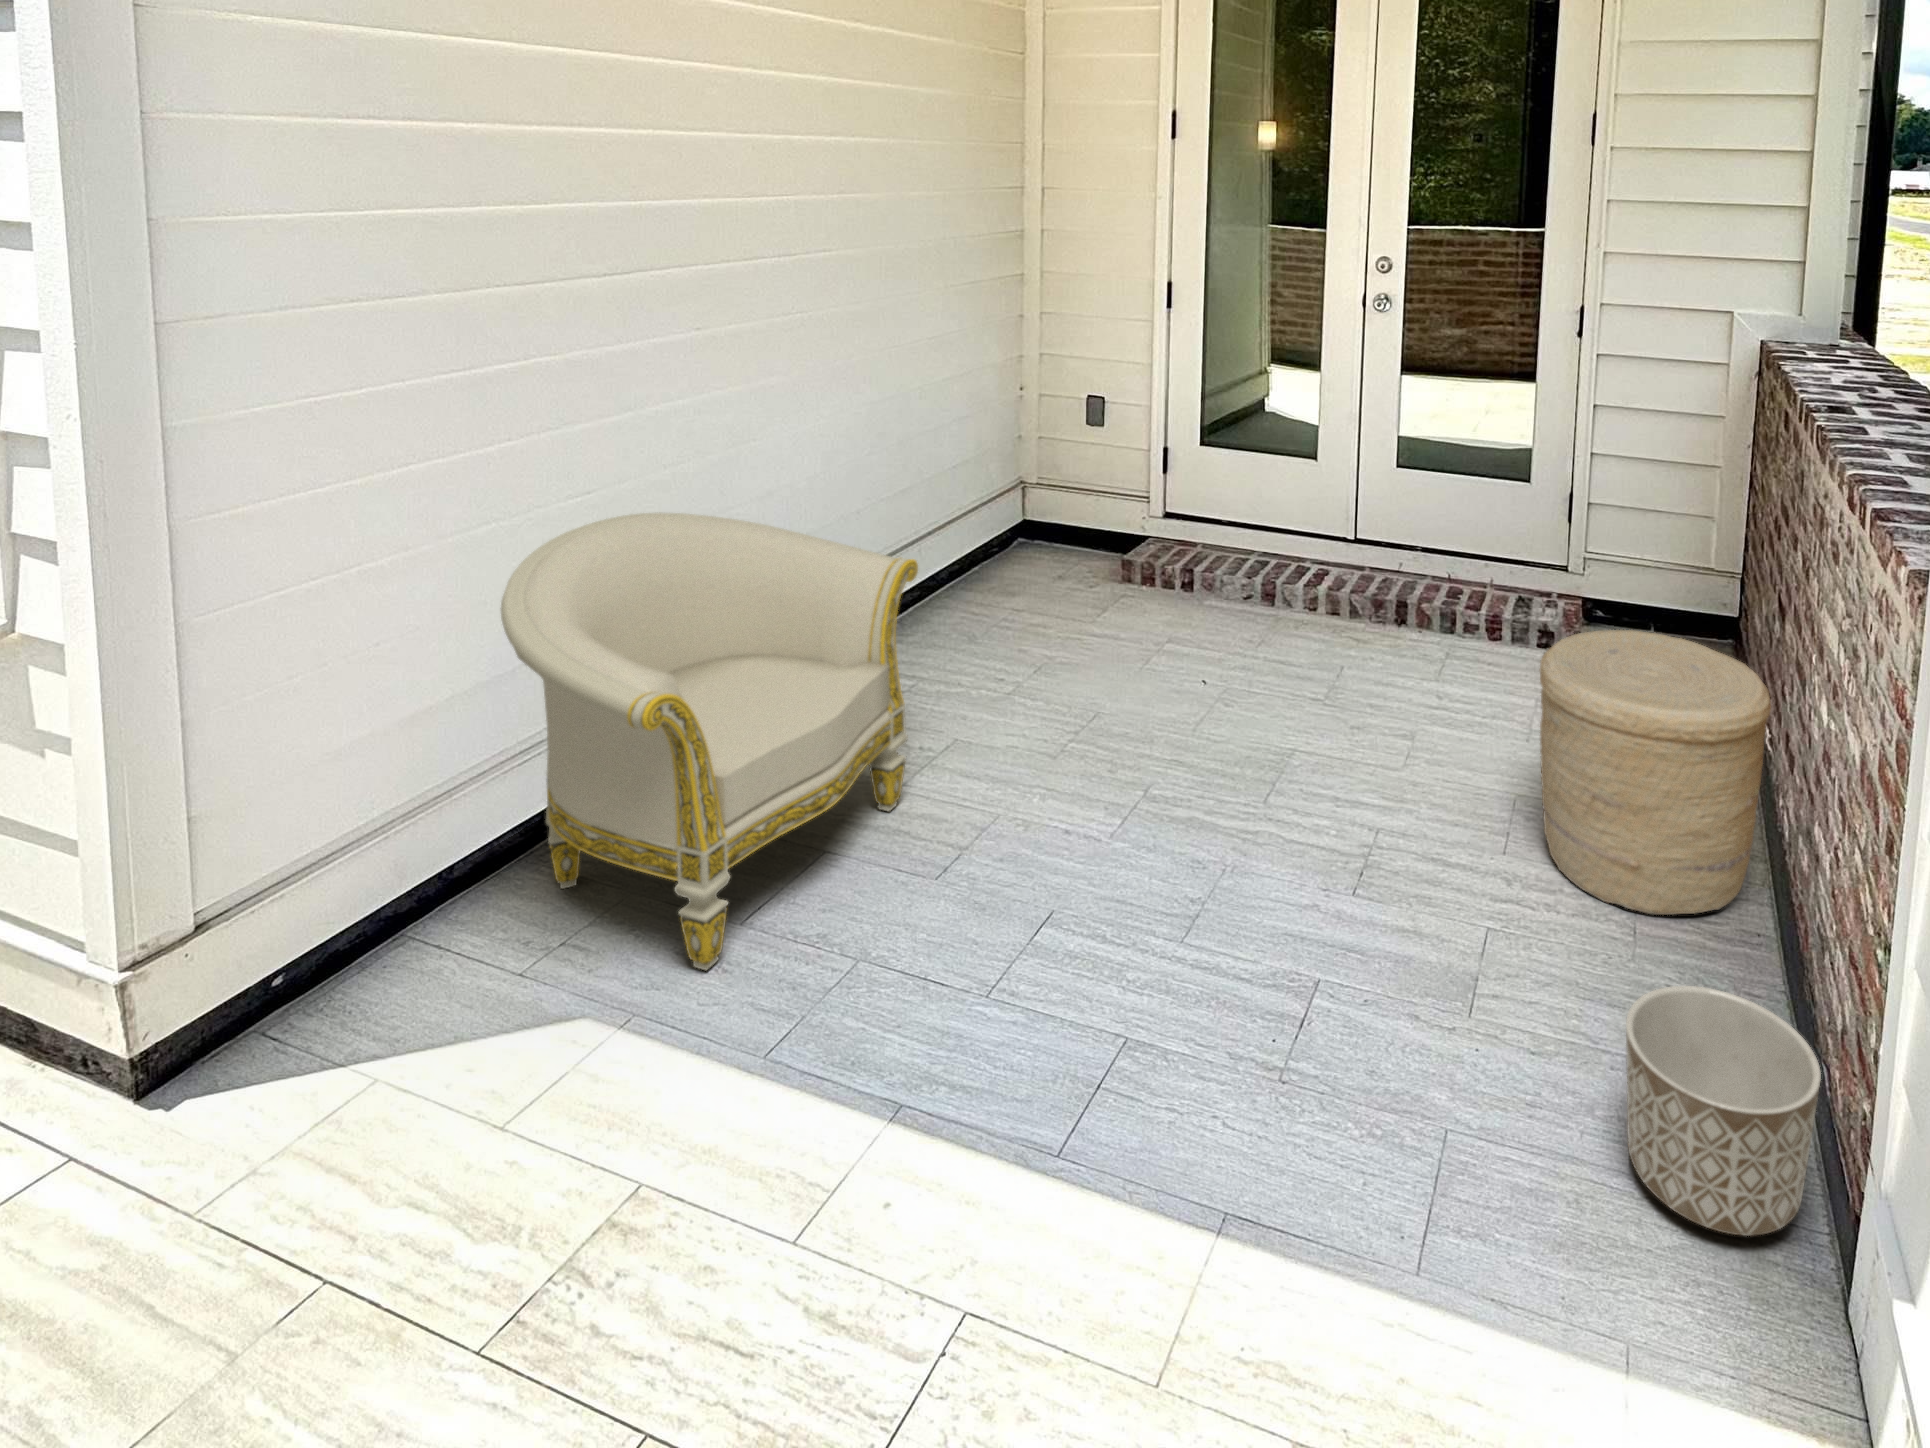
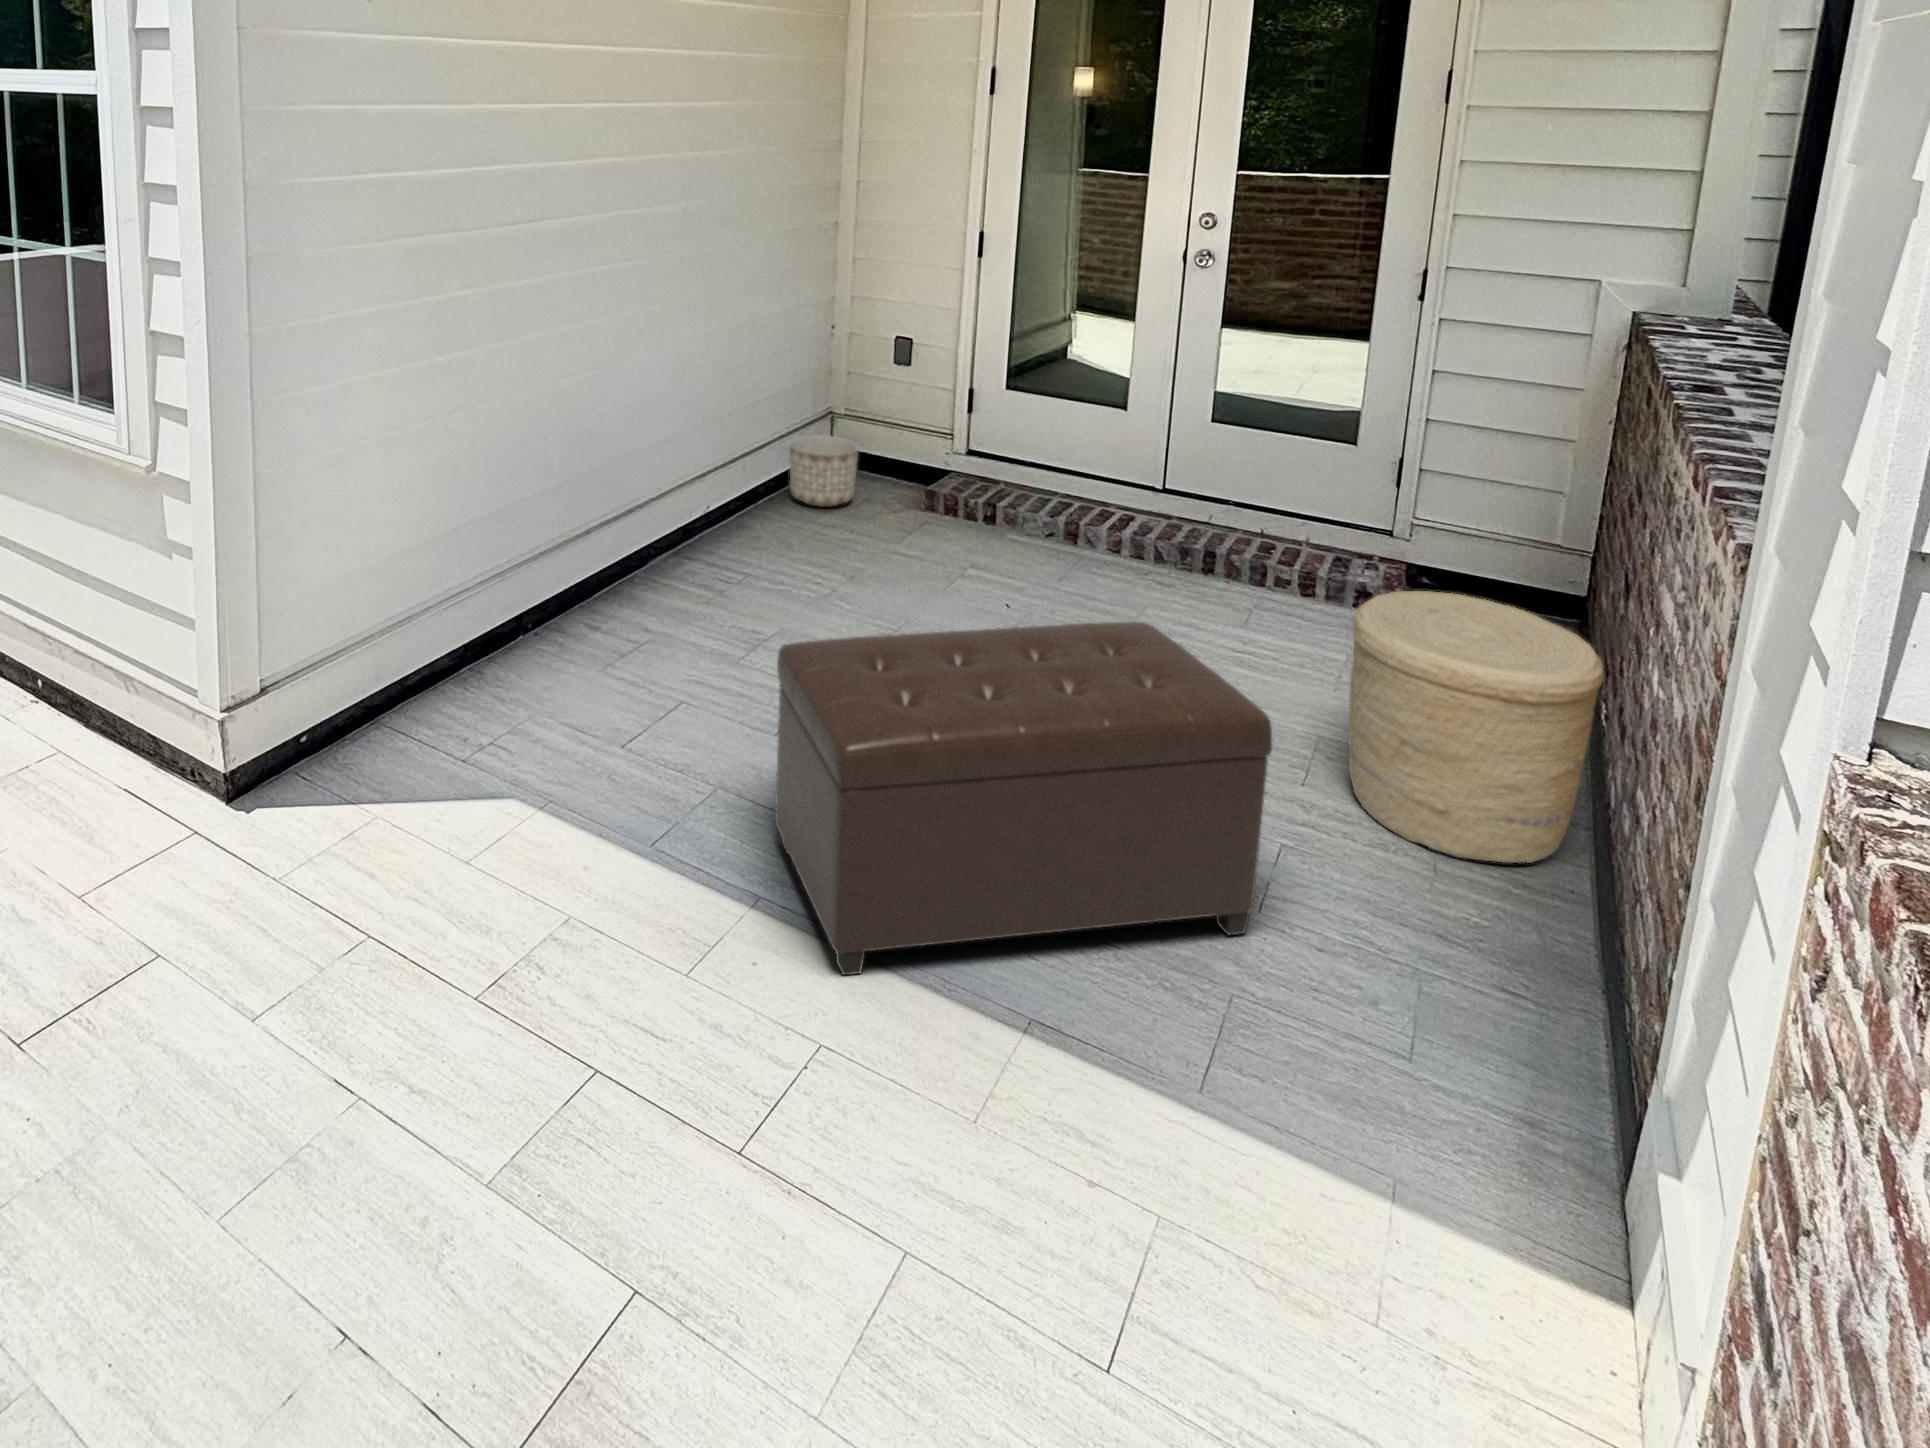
armchair: present [501,513,918,970] -> none [454,420,763,782]
ottoman: none [910,697,1467,1203] -> present [775,622,1272,975]
planter: present [1626,986,1821,1236] -> present [789,435,859,507]

